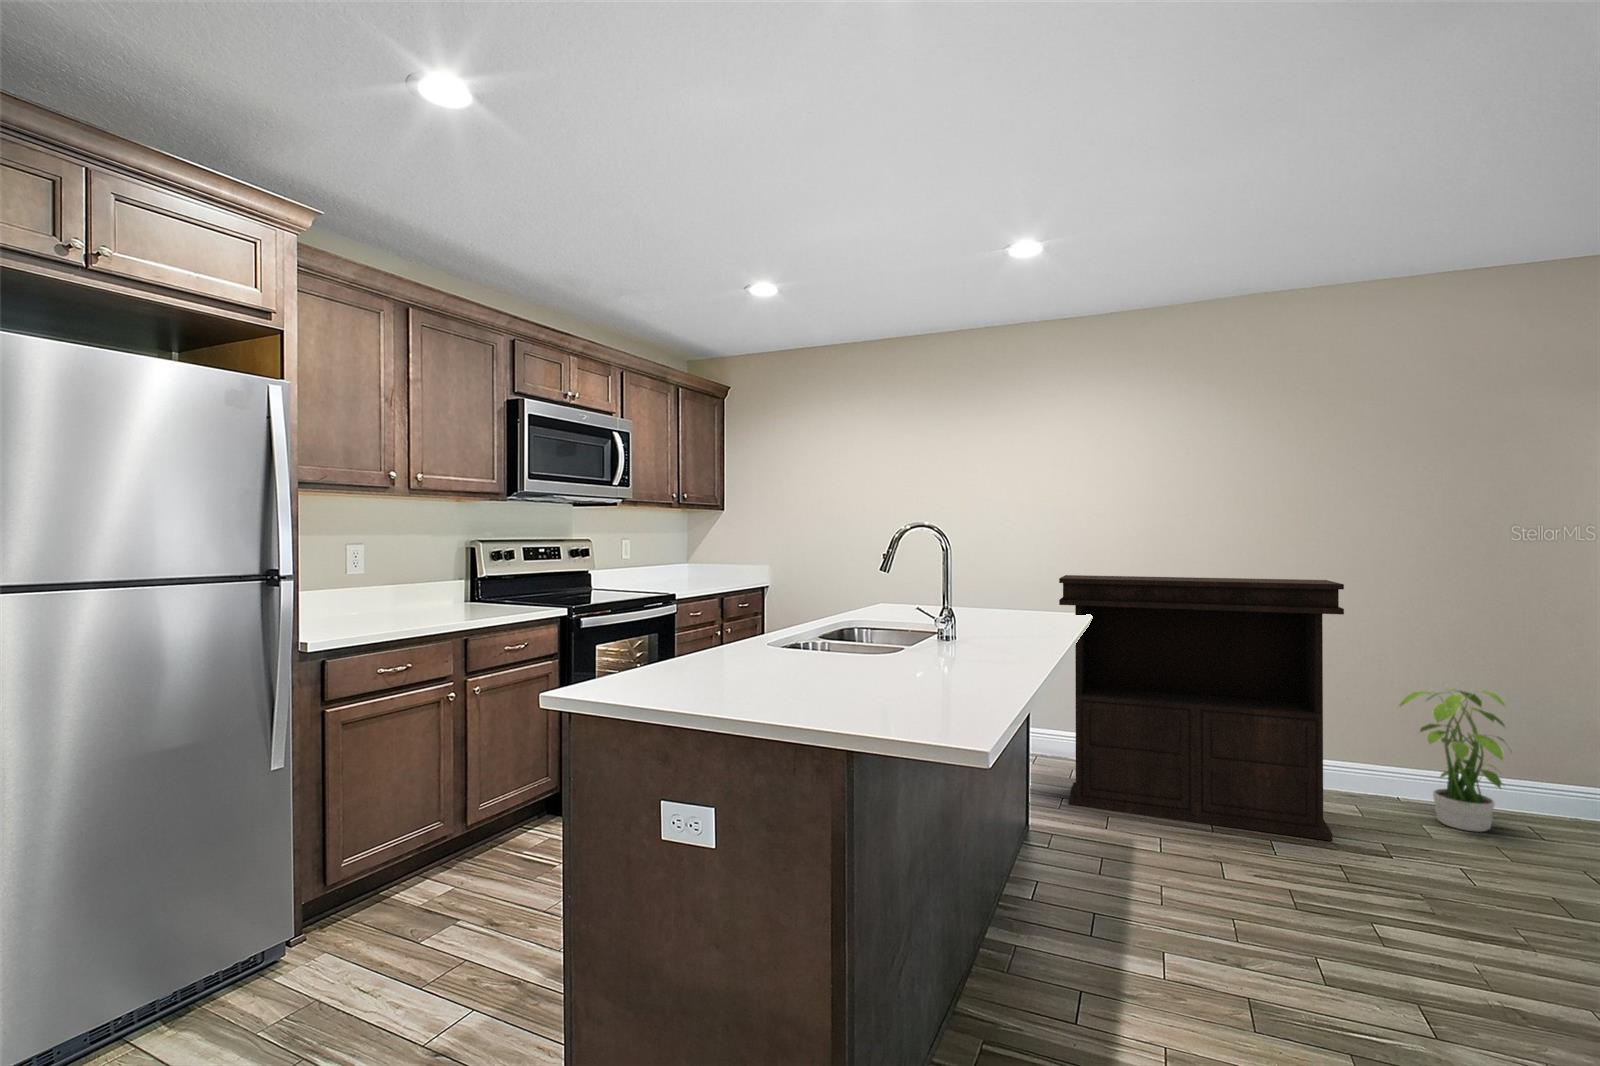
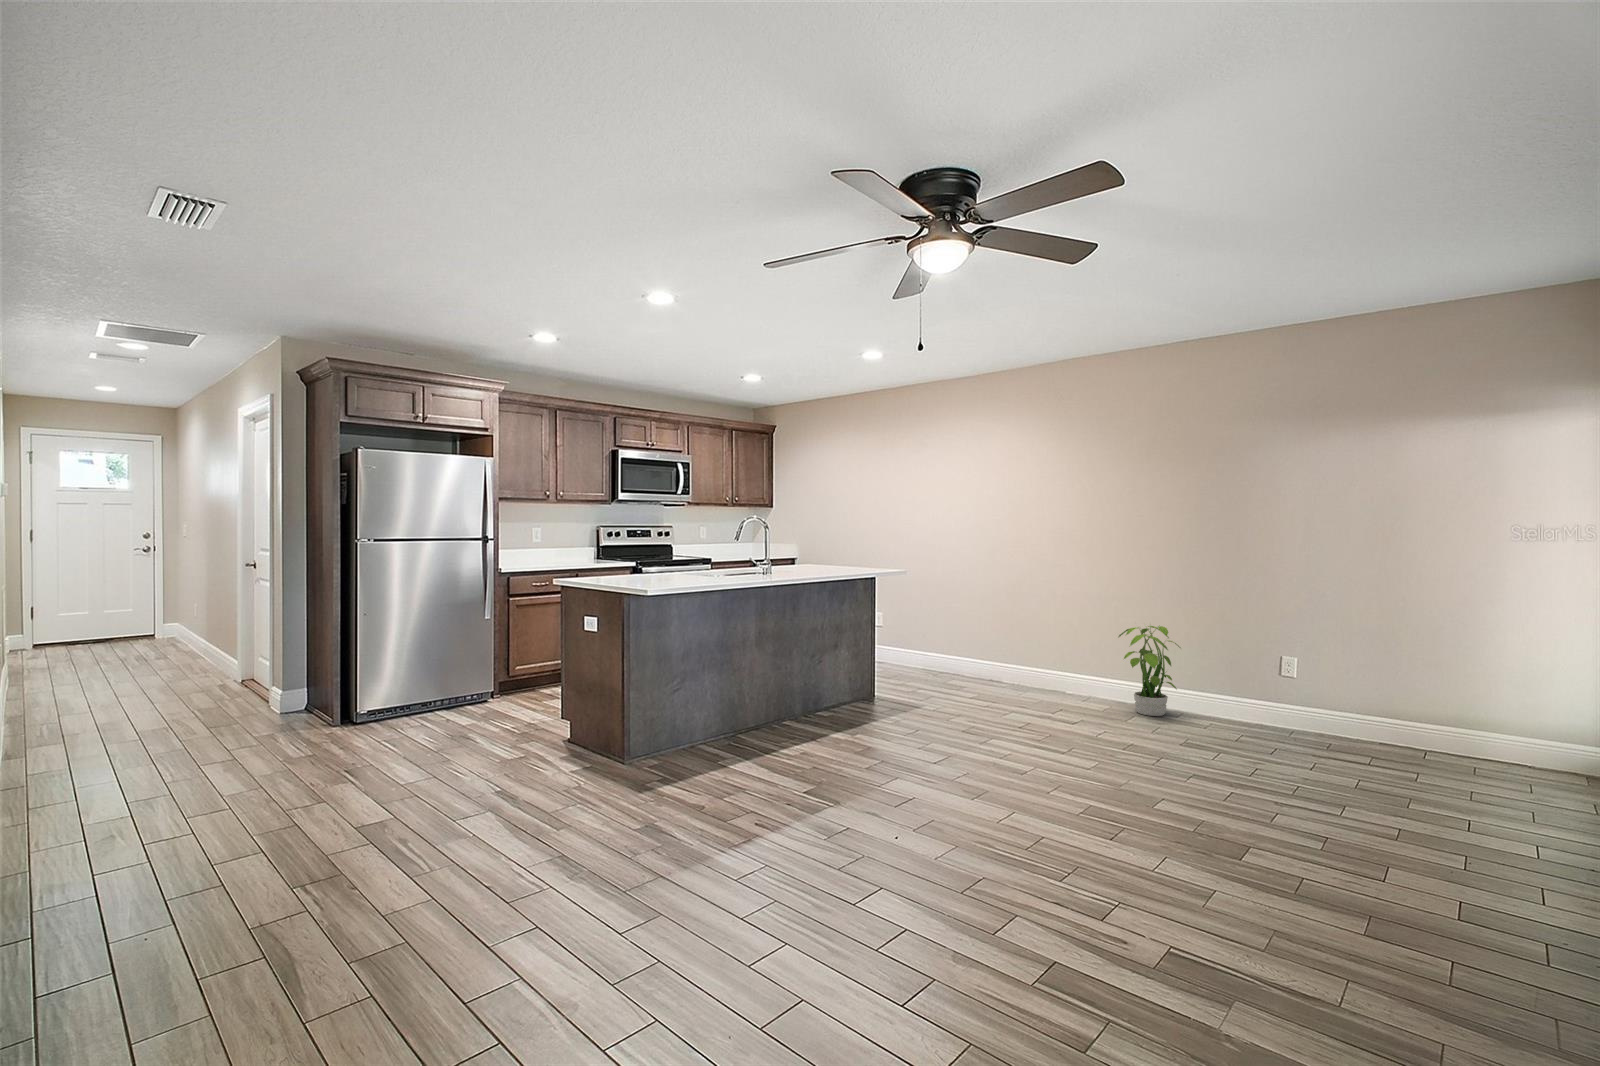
console table: present [1059,575,1344,841] -> none [906,550,1064,711]

